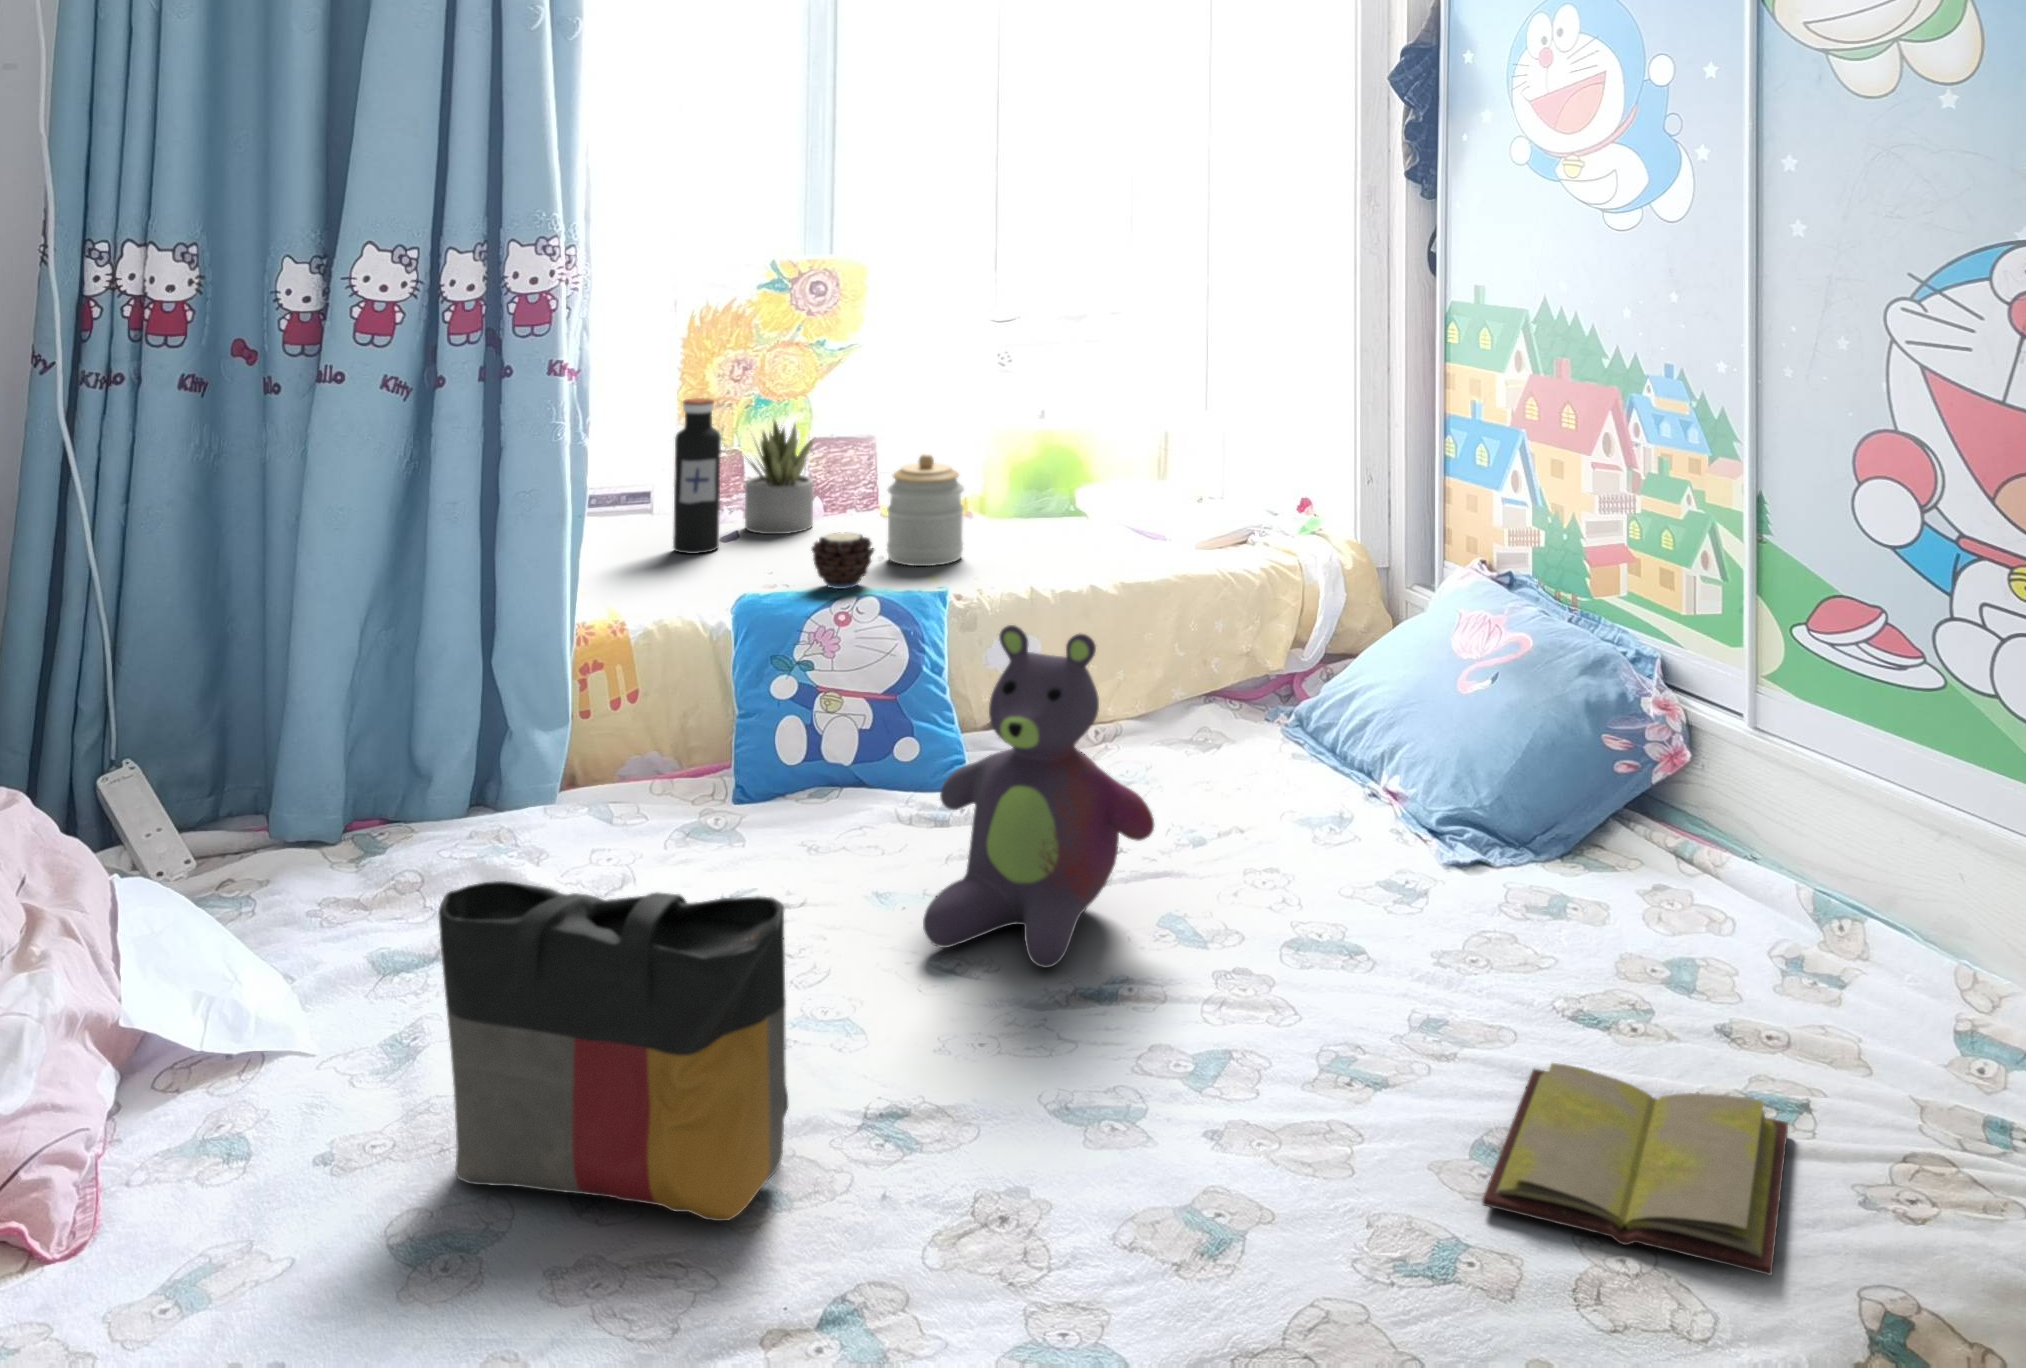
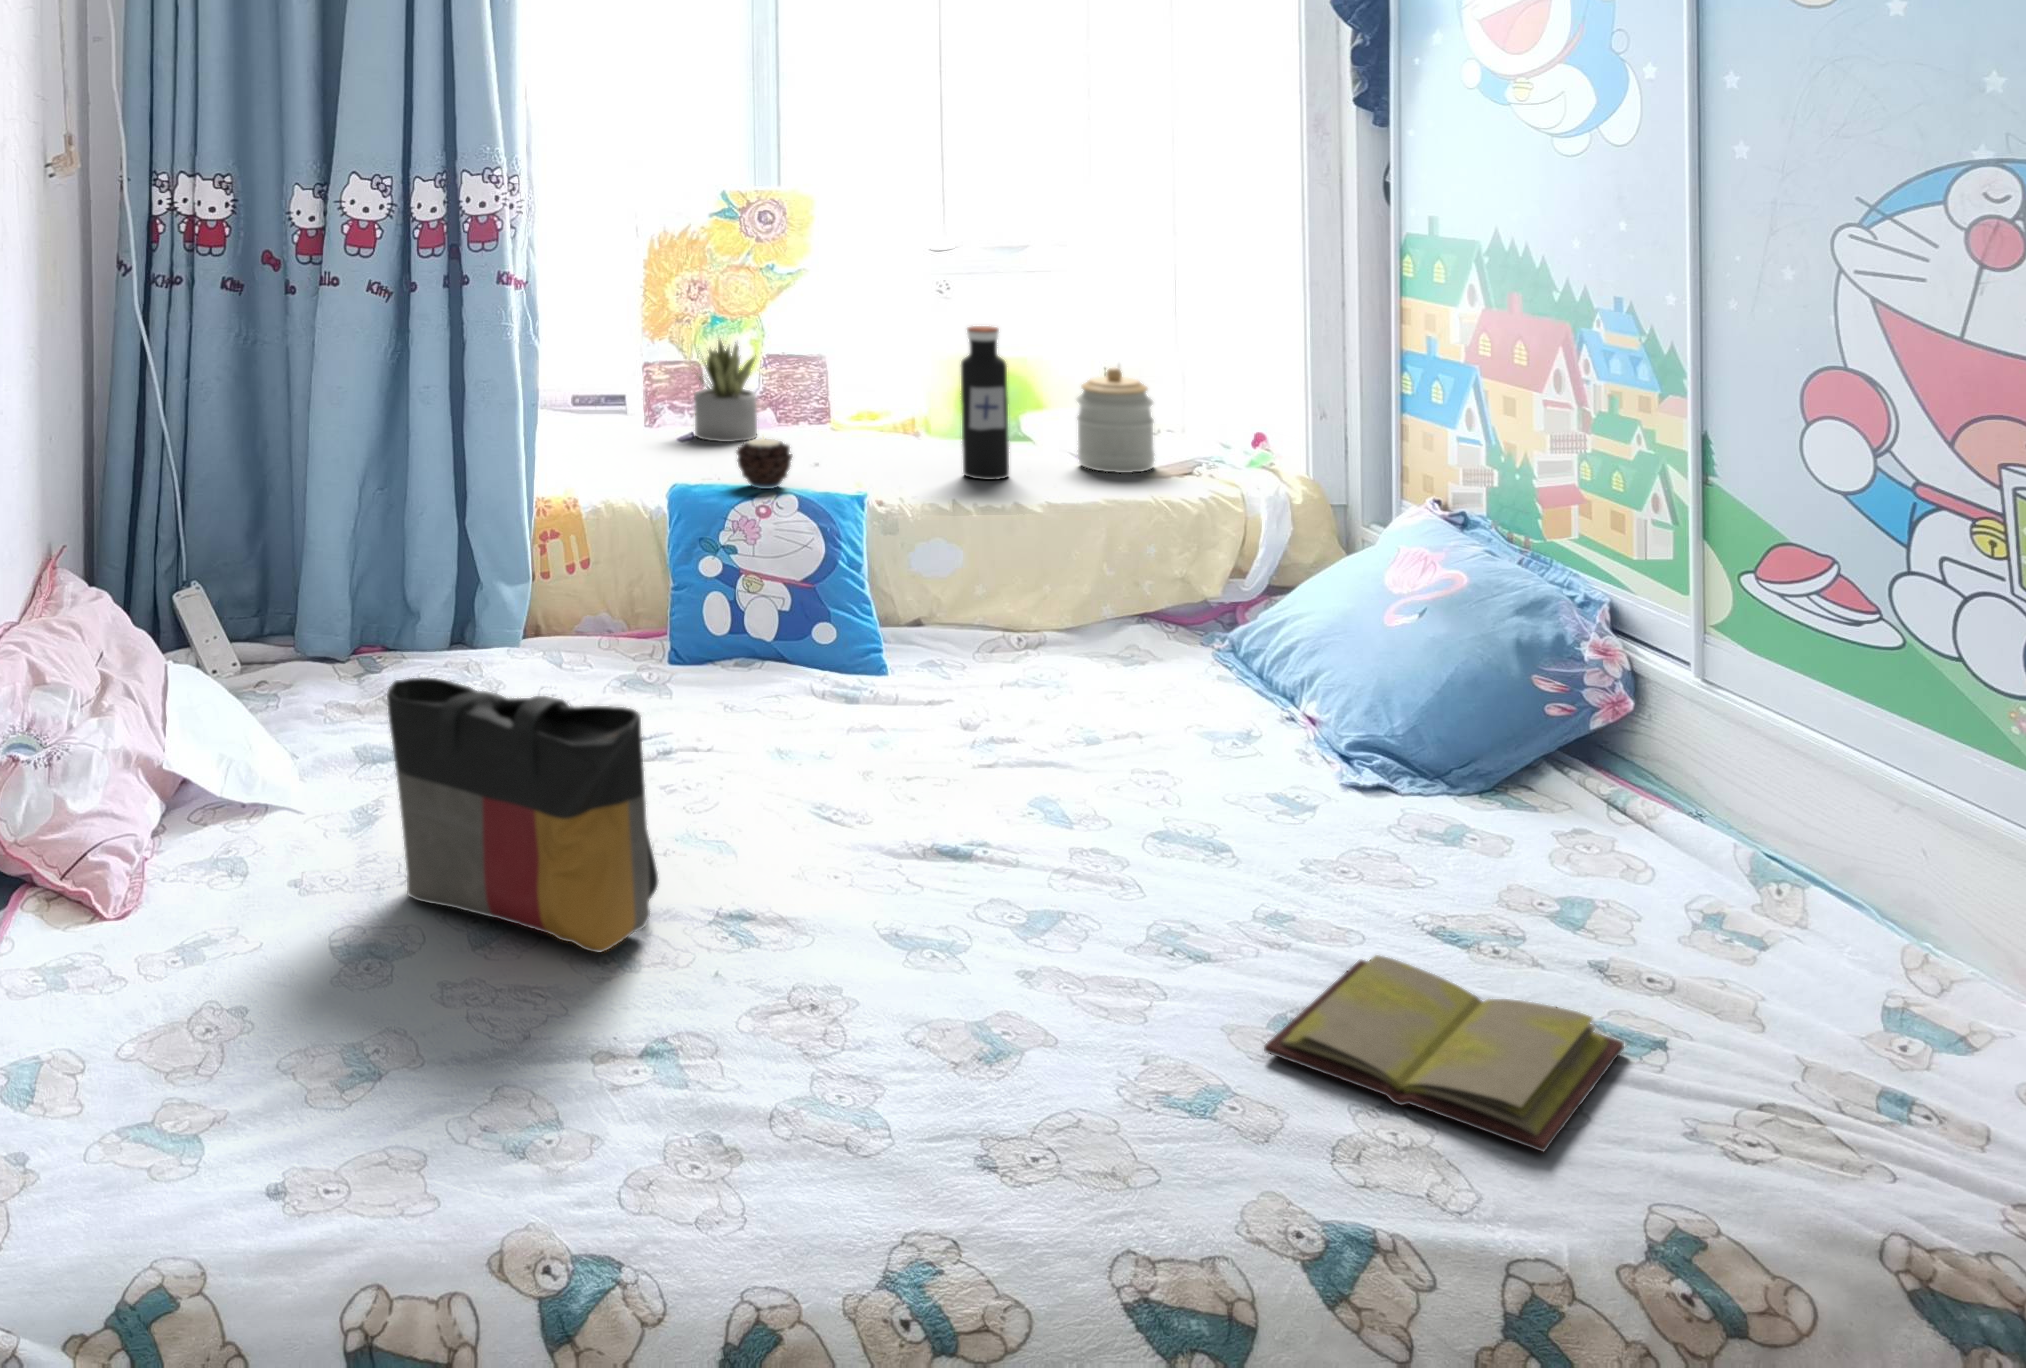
water bottle: present [673,398,721,554] -> present [961,326,1009,480]
jar: present [887,454,964,566] -> present [1077,368,1155,473]
stuffed bear: present [923,625,1154,968] -> none [802,520,1017,820]

